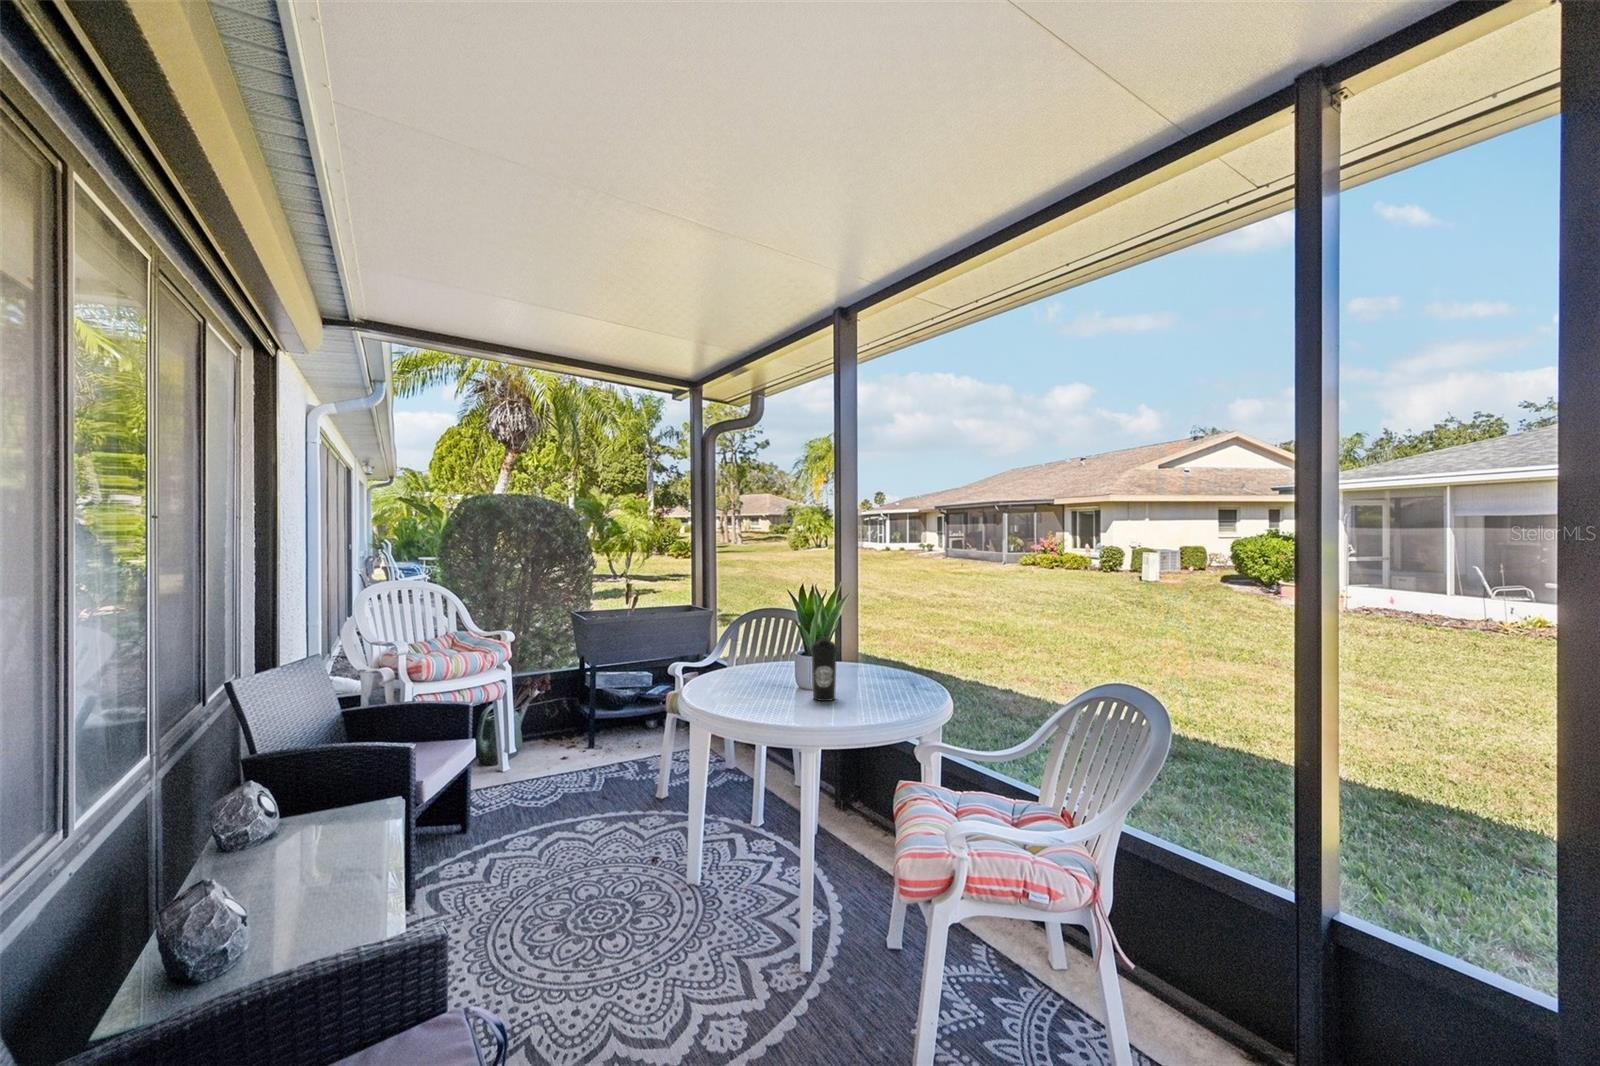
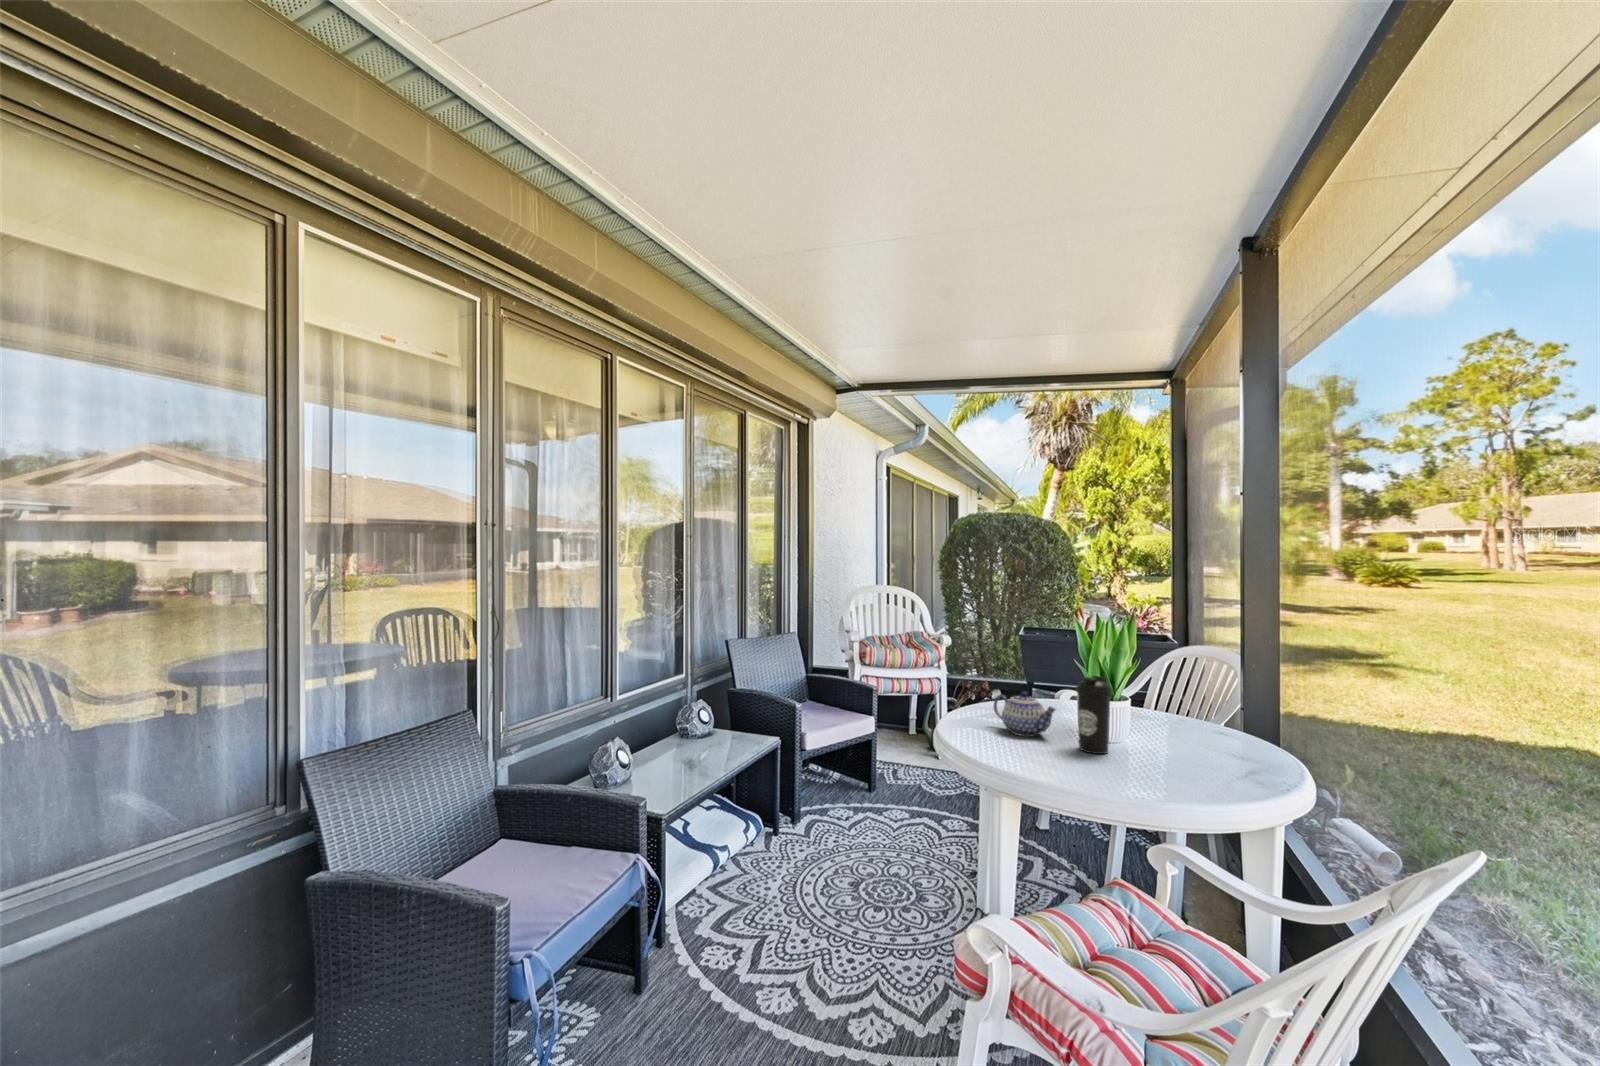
teapot: none [729,662,791,703] -> present [994,691,1056,737]

